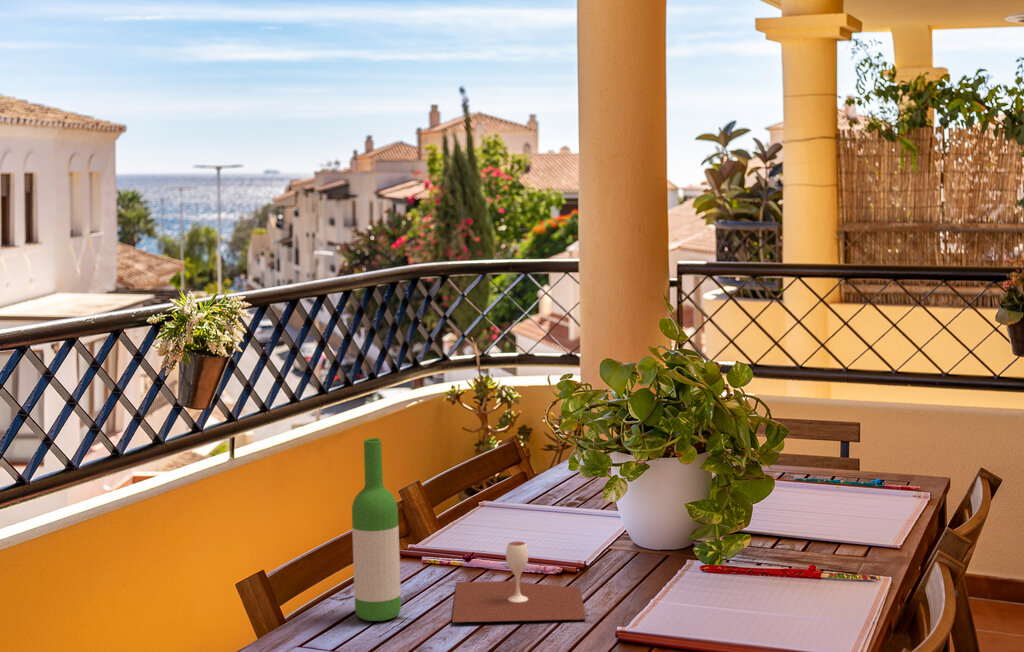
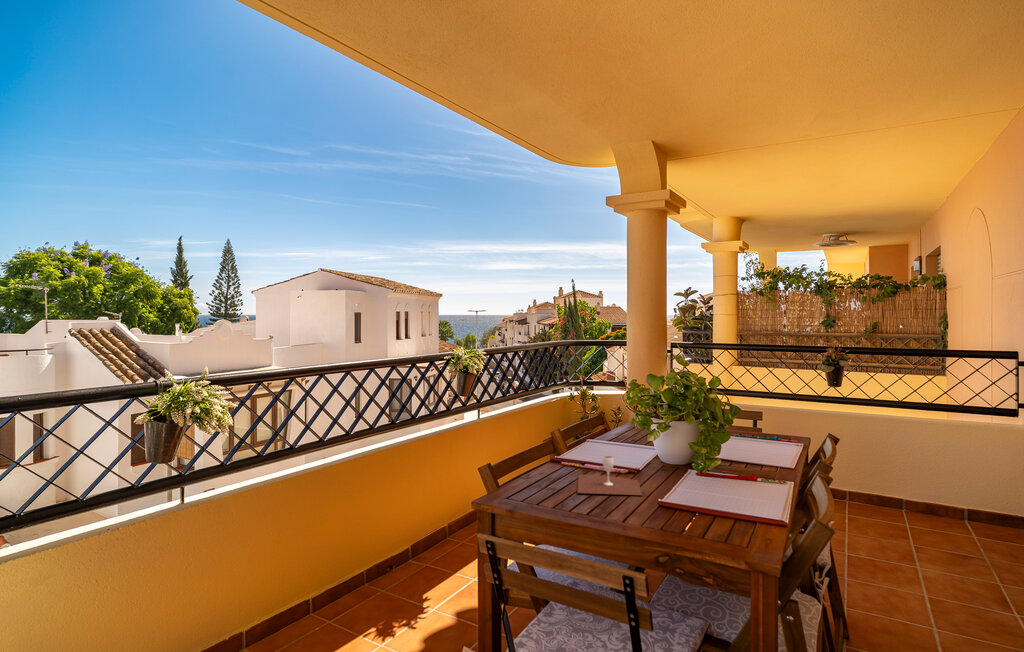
wine bottle: present [352,438,401,621] -> none [531,404,553,490]

